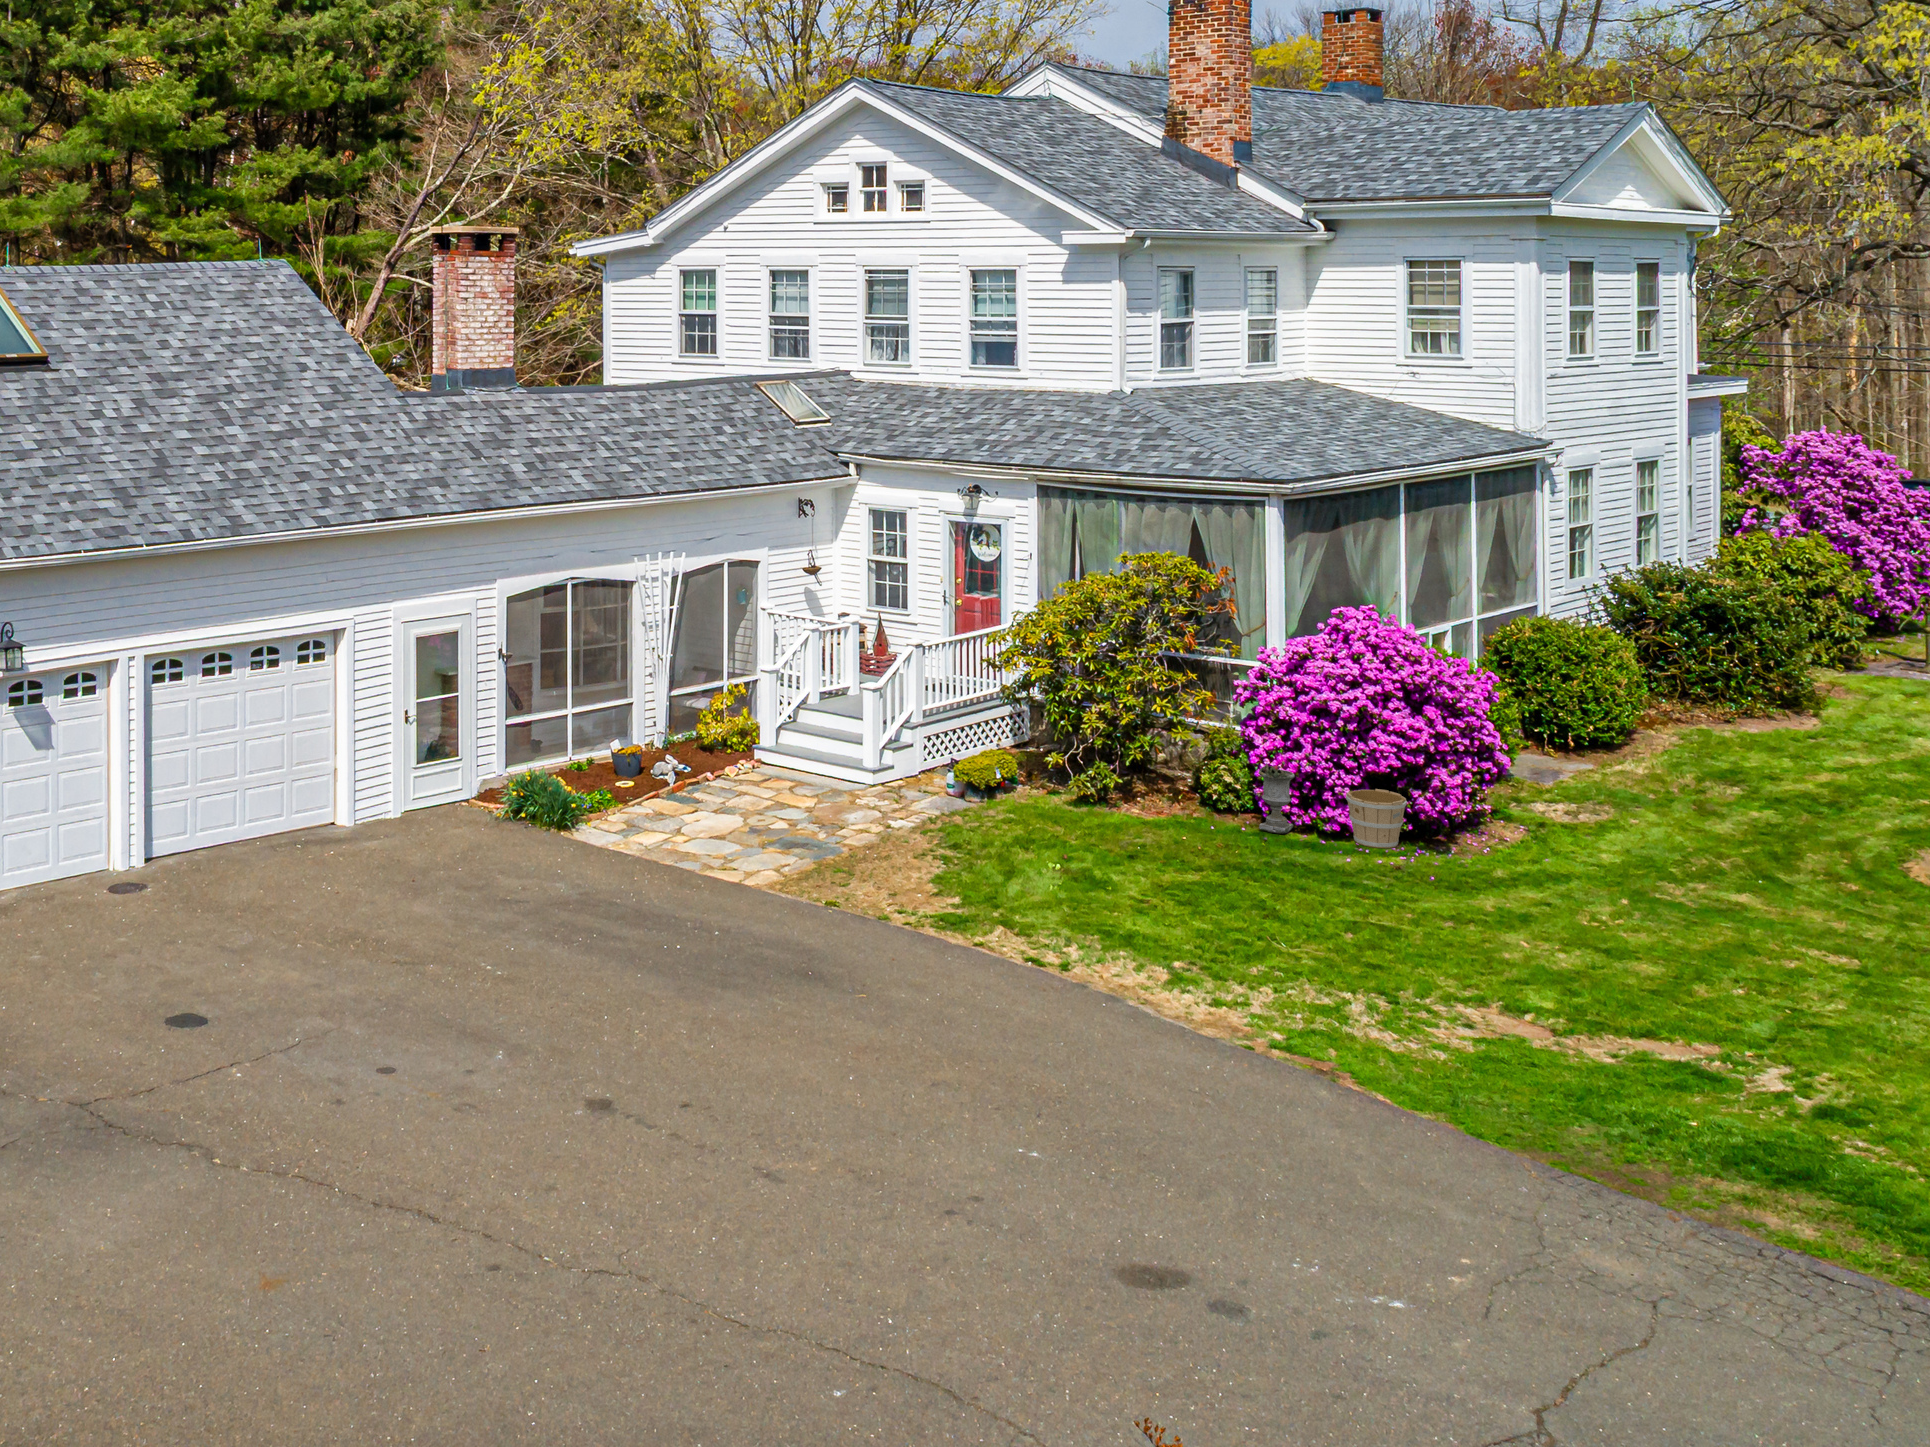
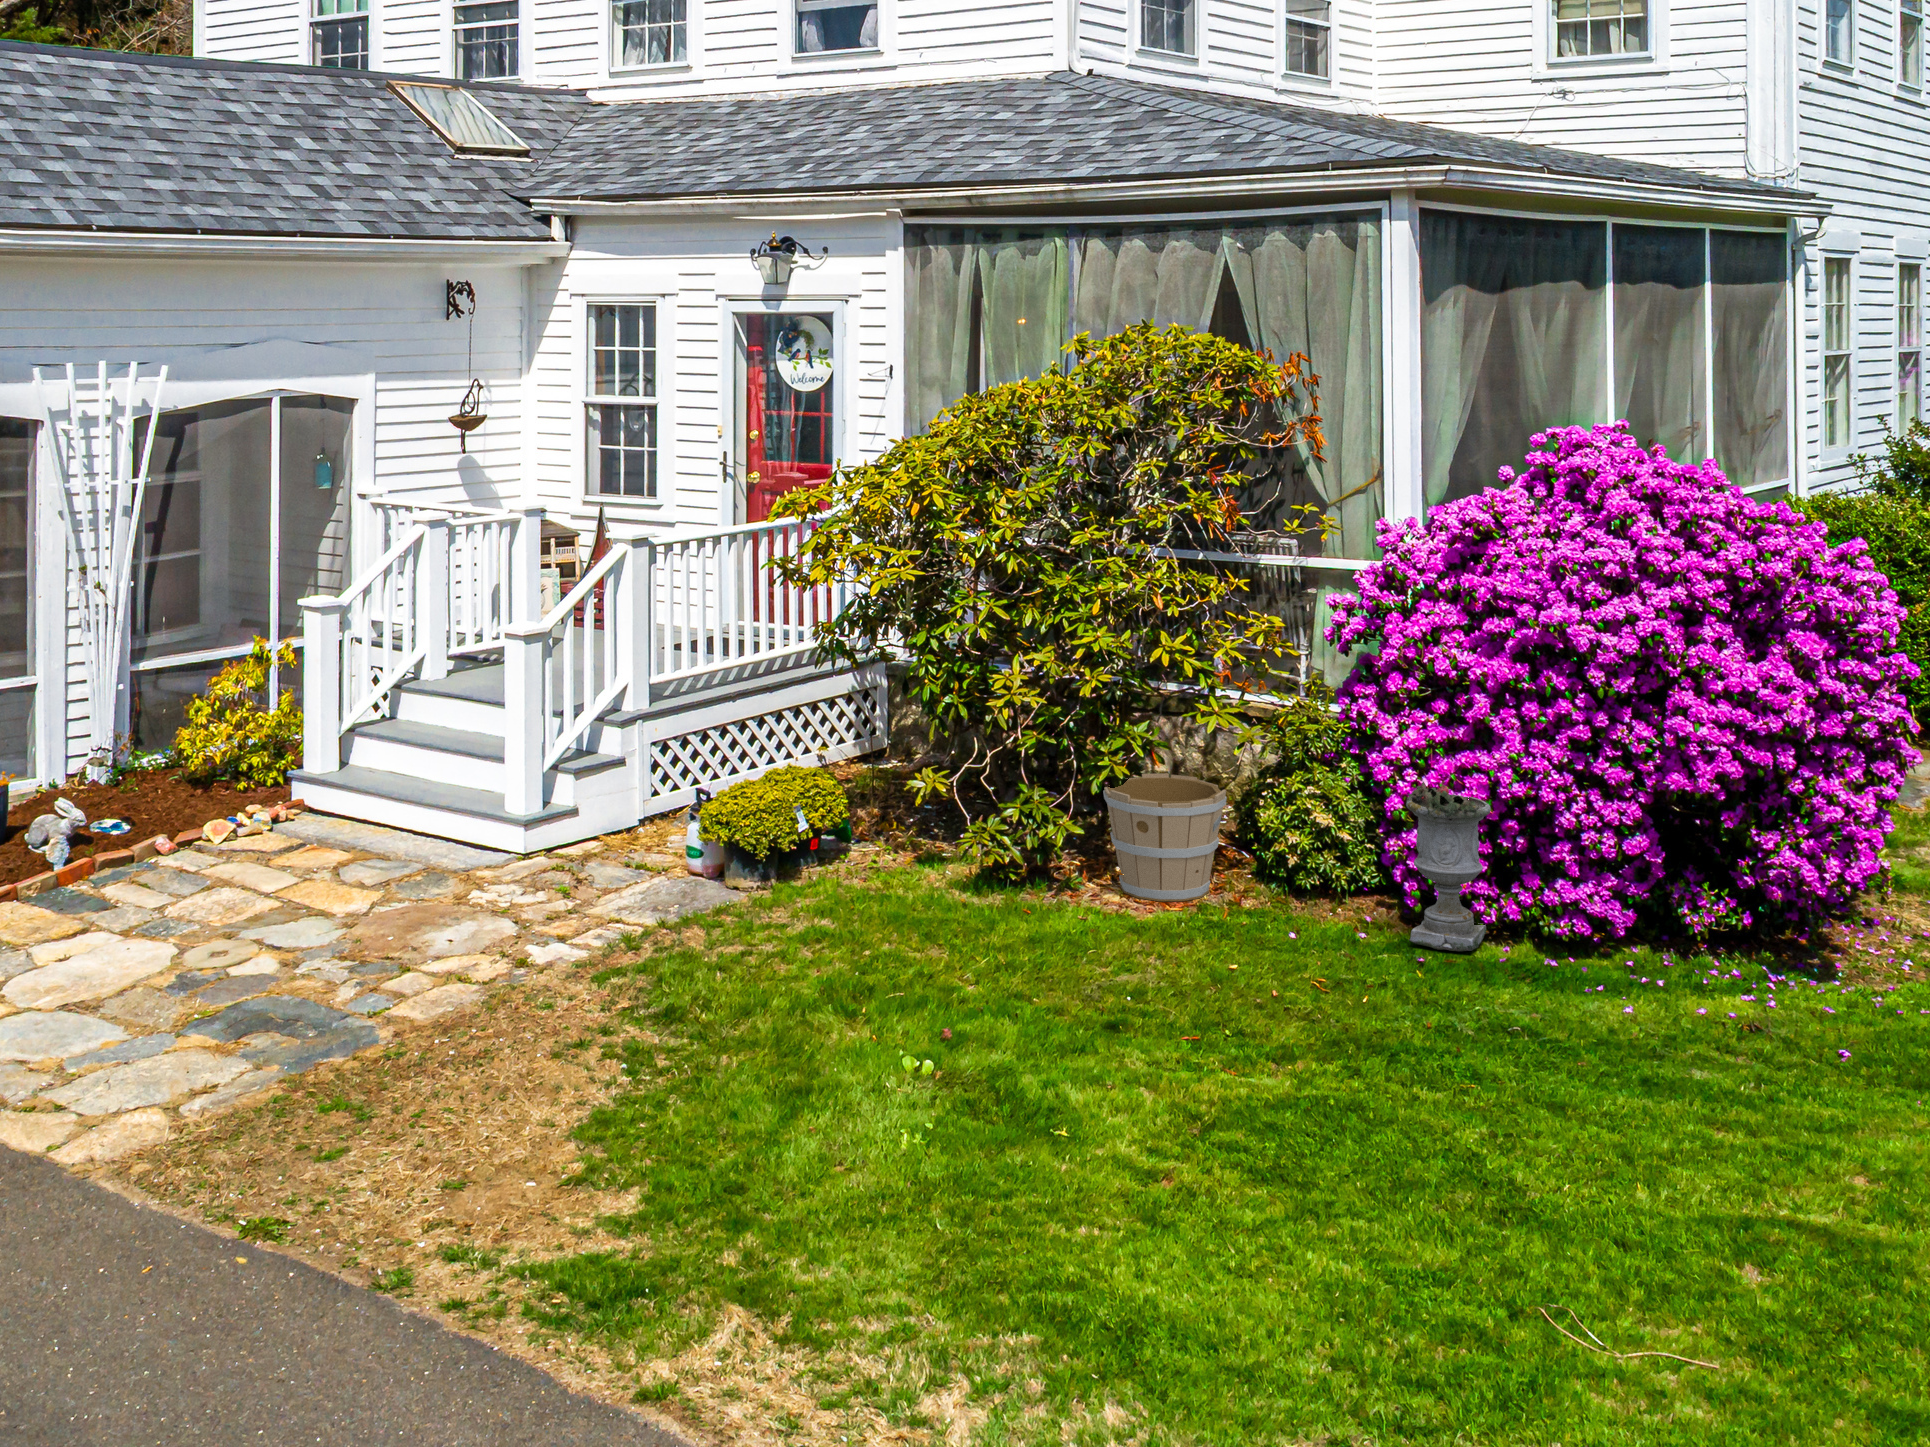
wooden bucket: present [1346,789,1407,848] -> present [1103,773,1227,901]

